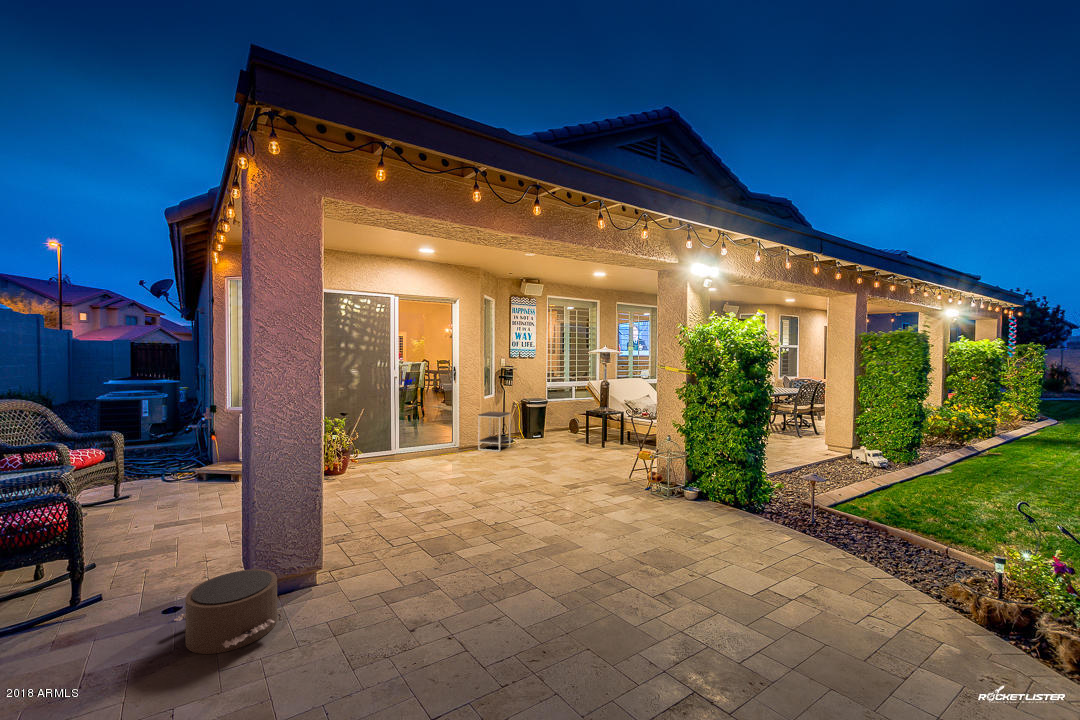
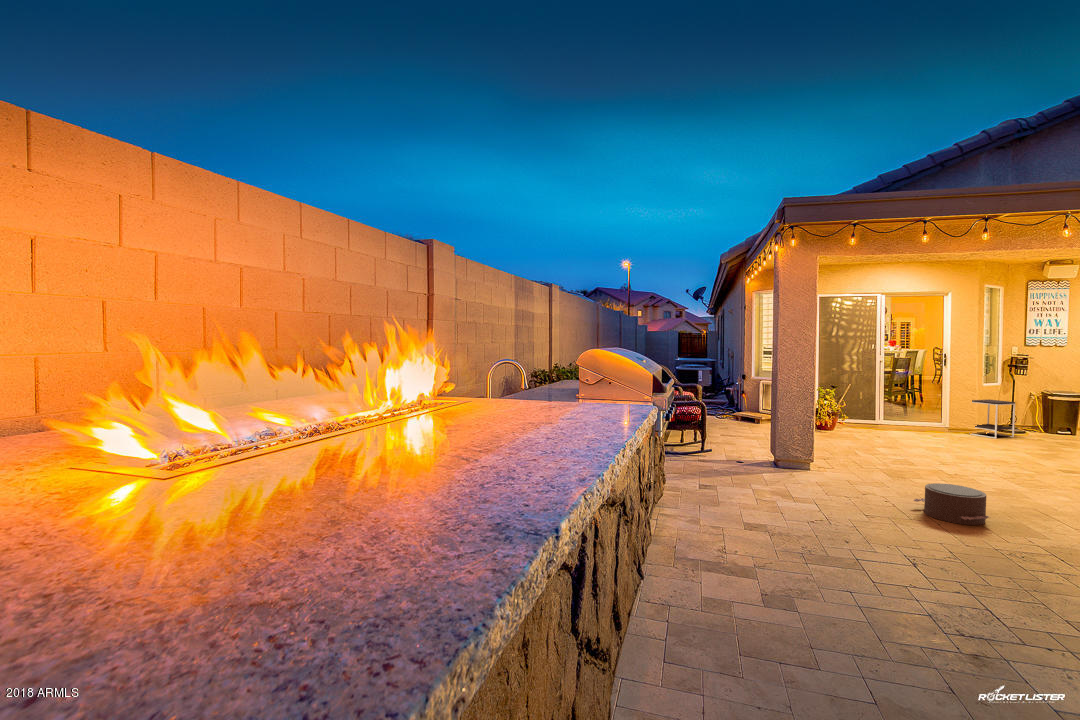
pouf: present [174,569,277,654] -> present [913,483,989,525]

